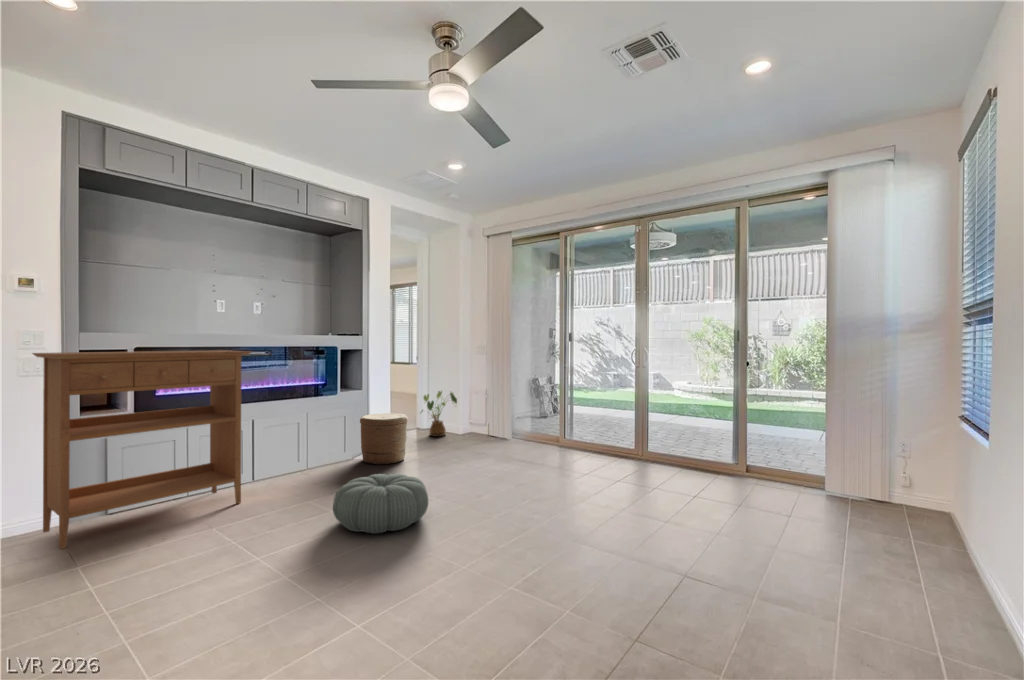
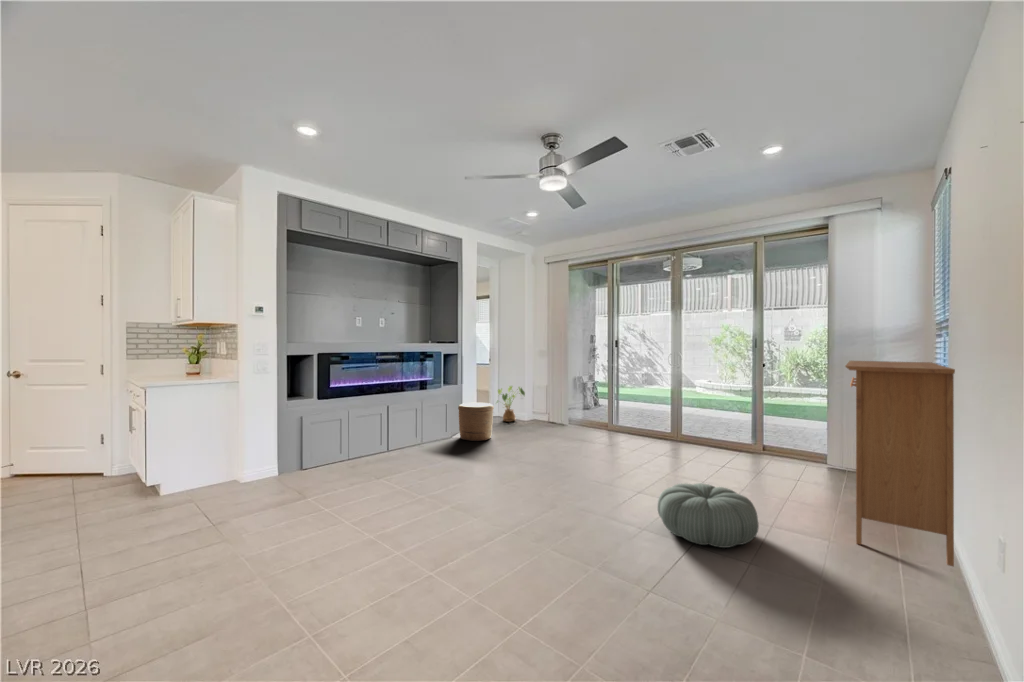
console table: present [32,350,251,549] -> present [846,361,955,566]
pouf: present [333,473,429,534] -> present [658,483,759,548]

